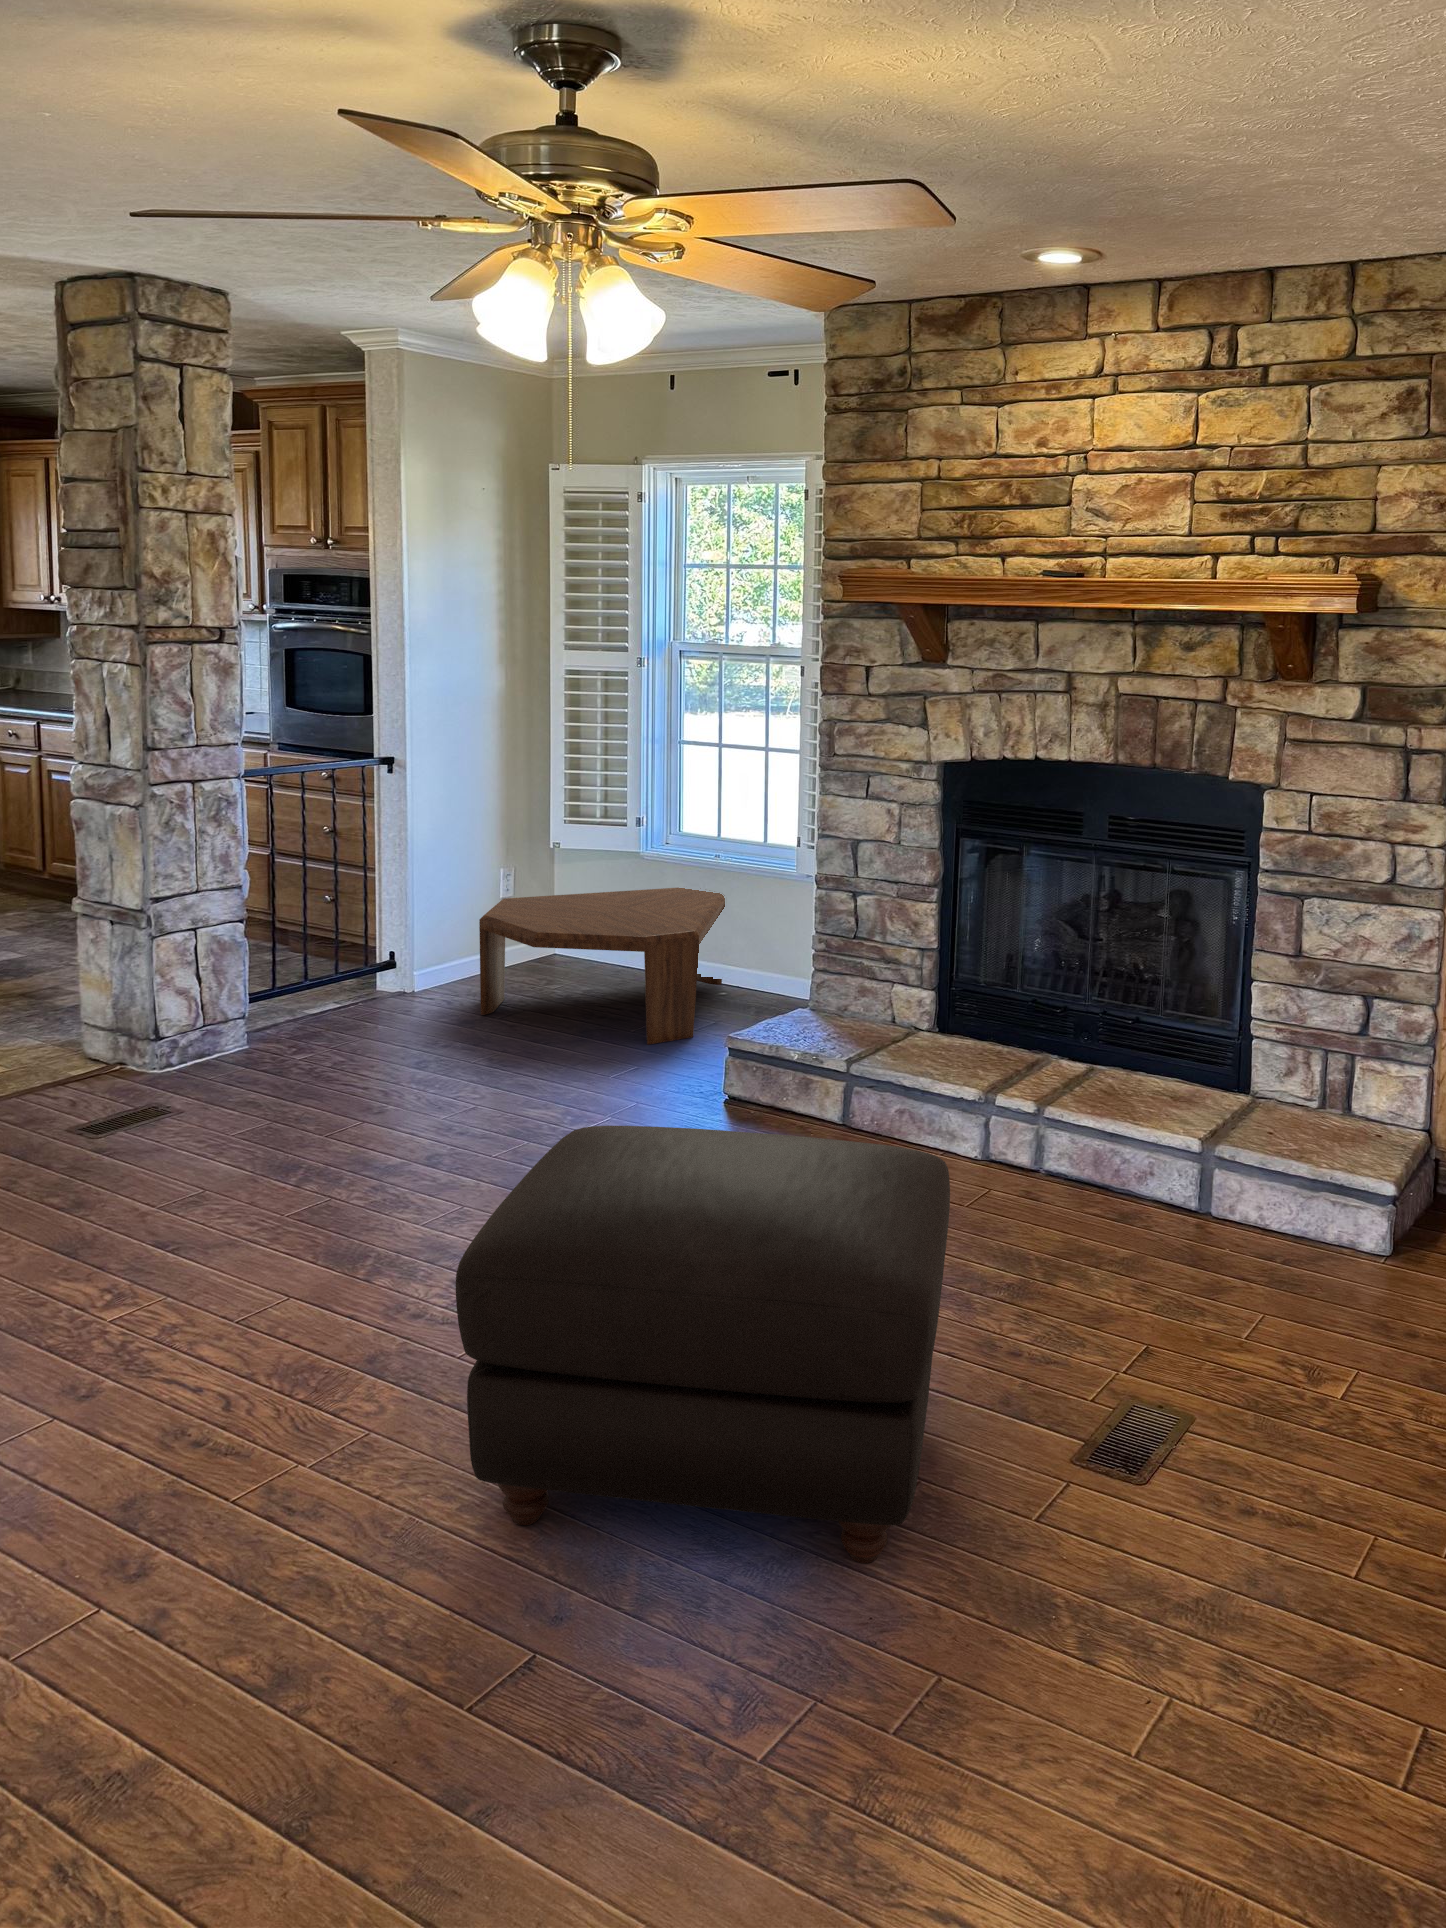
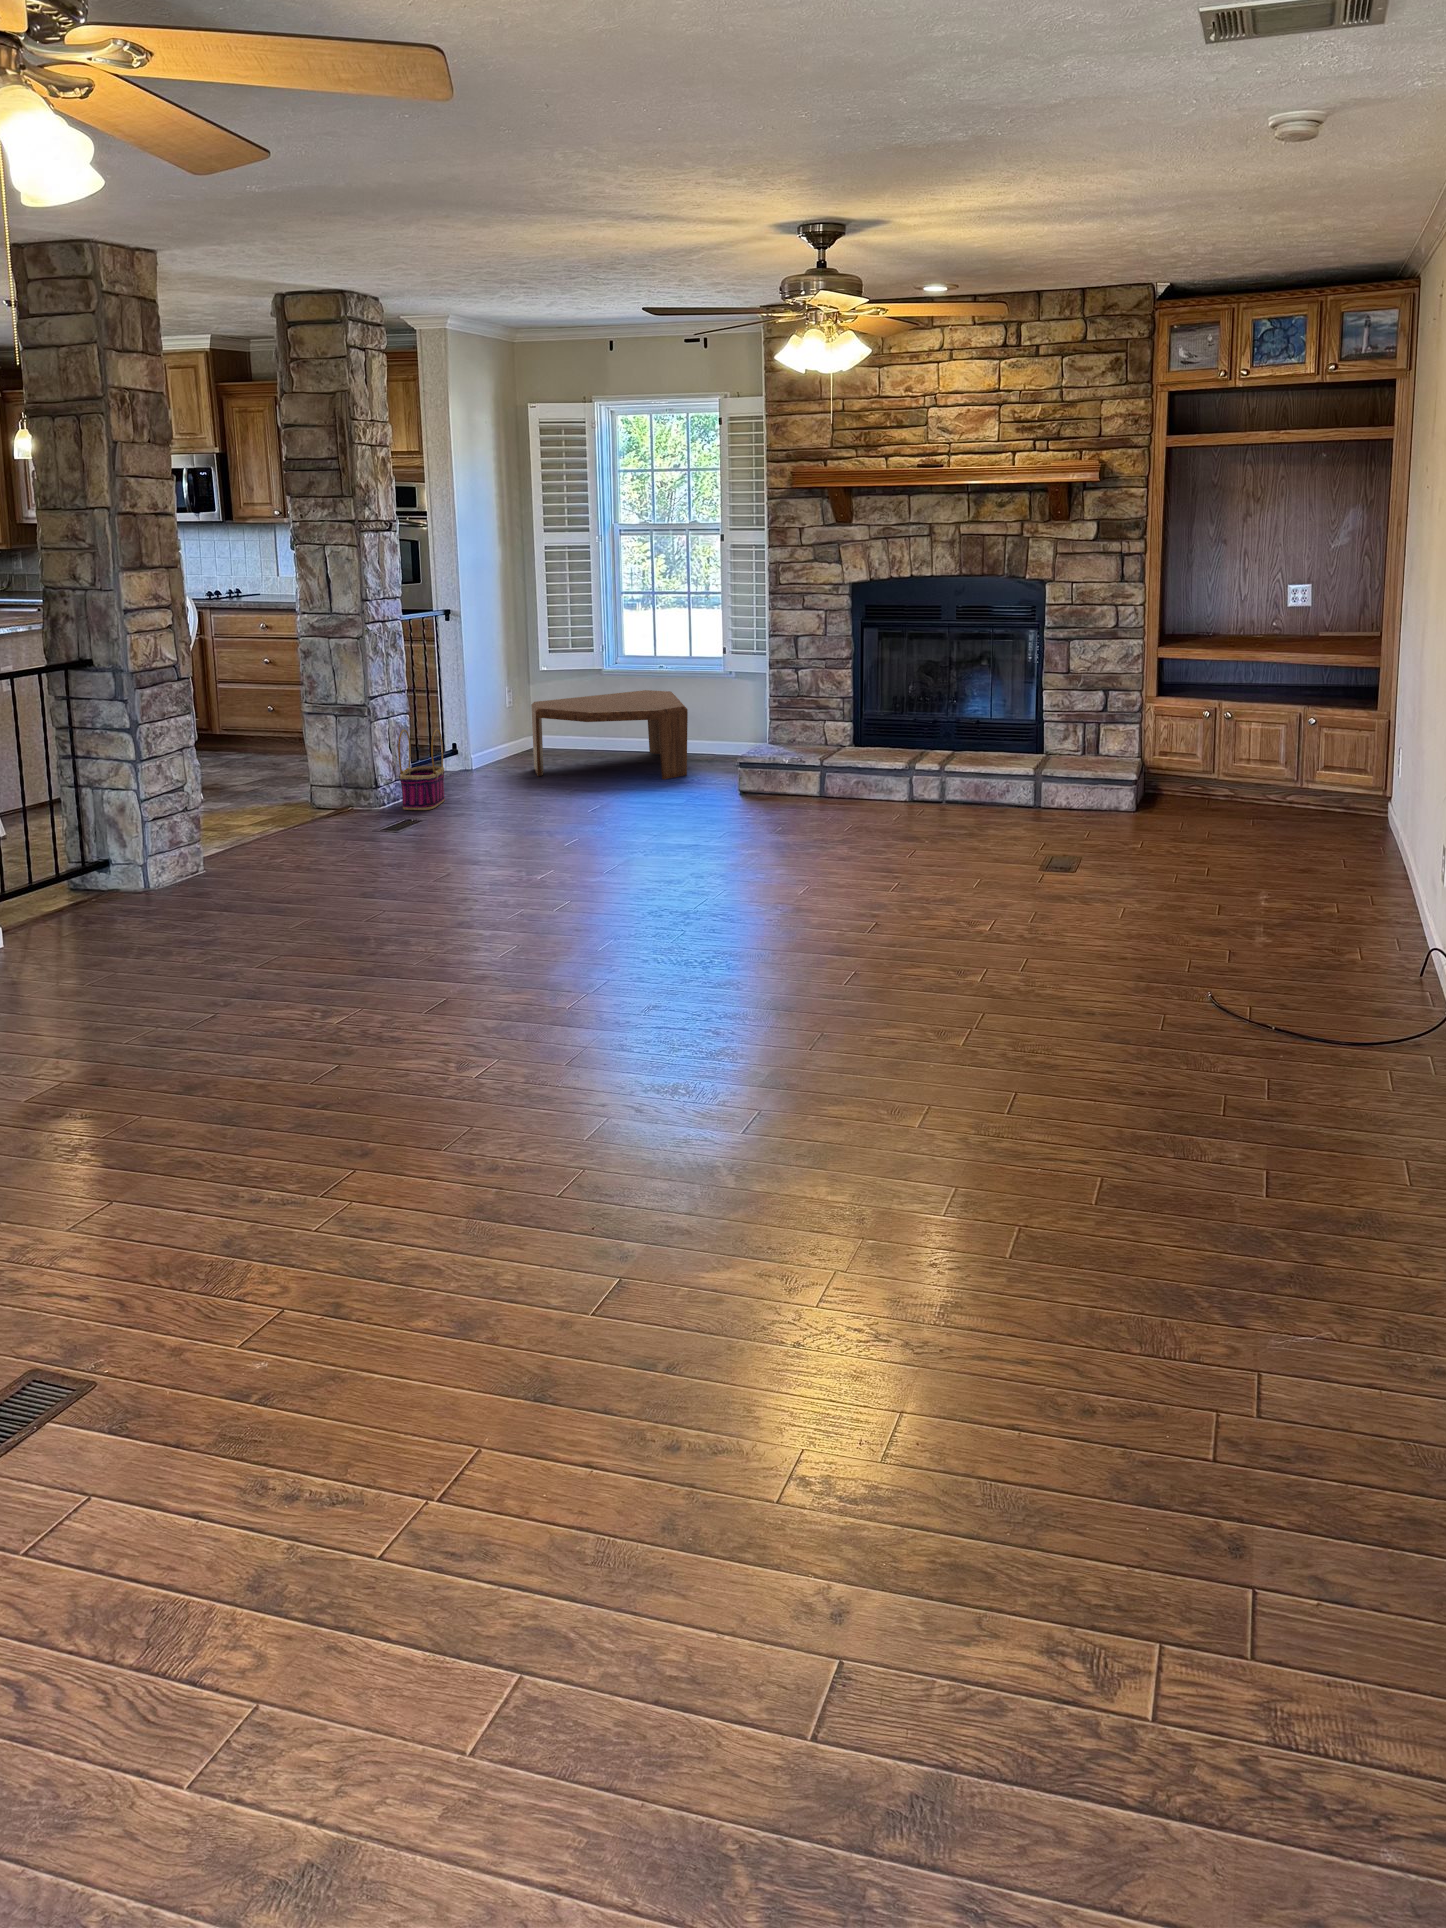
basket: none [194,947,286,1080] -> present [398,729,445,810]
ottoman: present [456,1126,950,1563] -> none [768,738,987,898]

